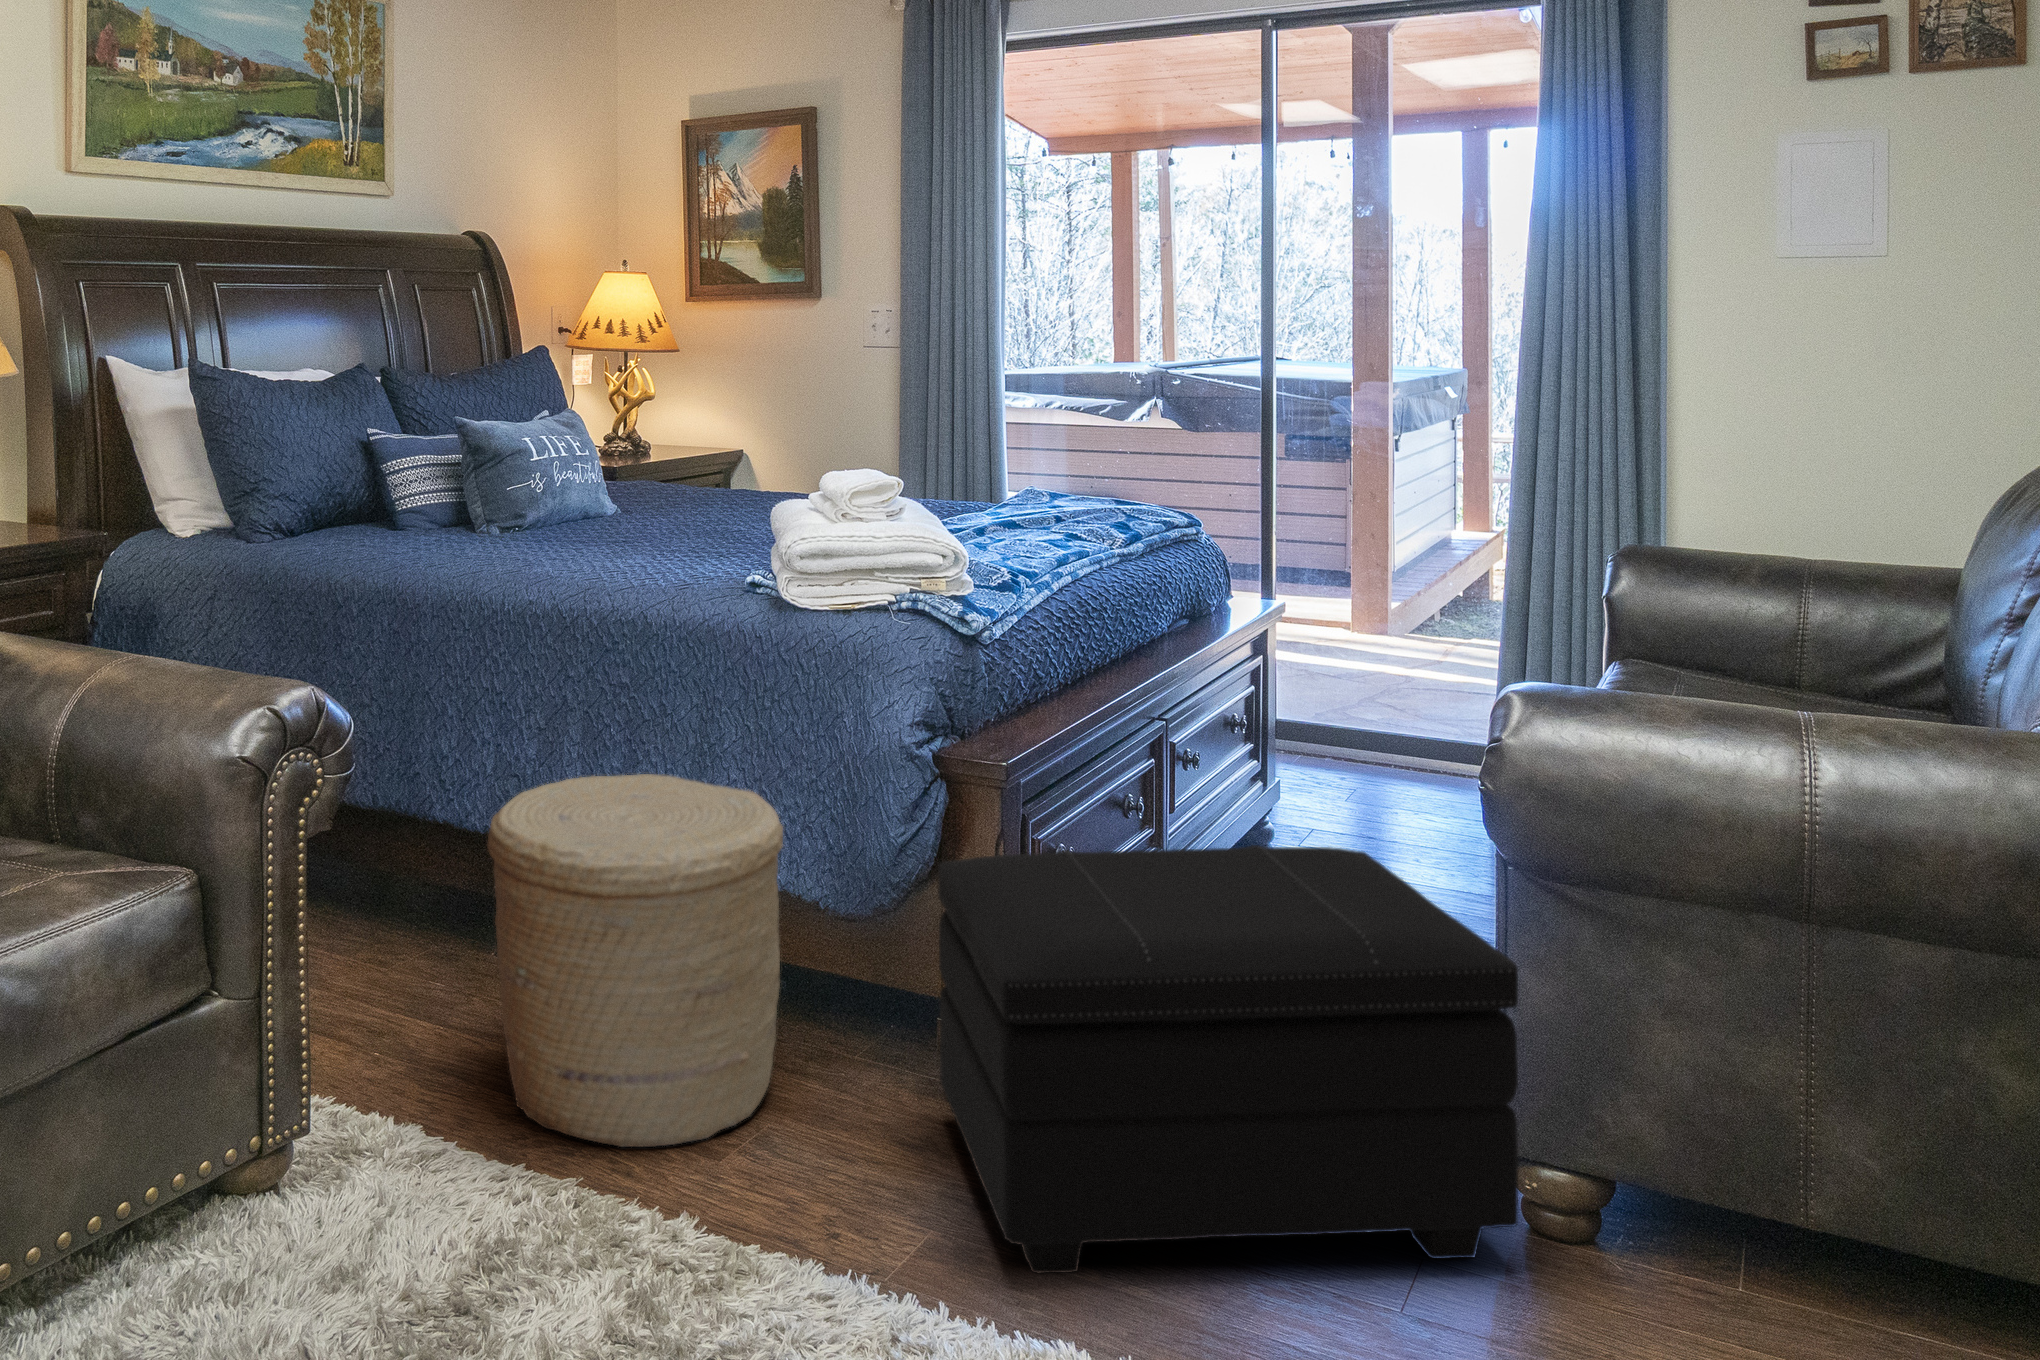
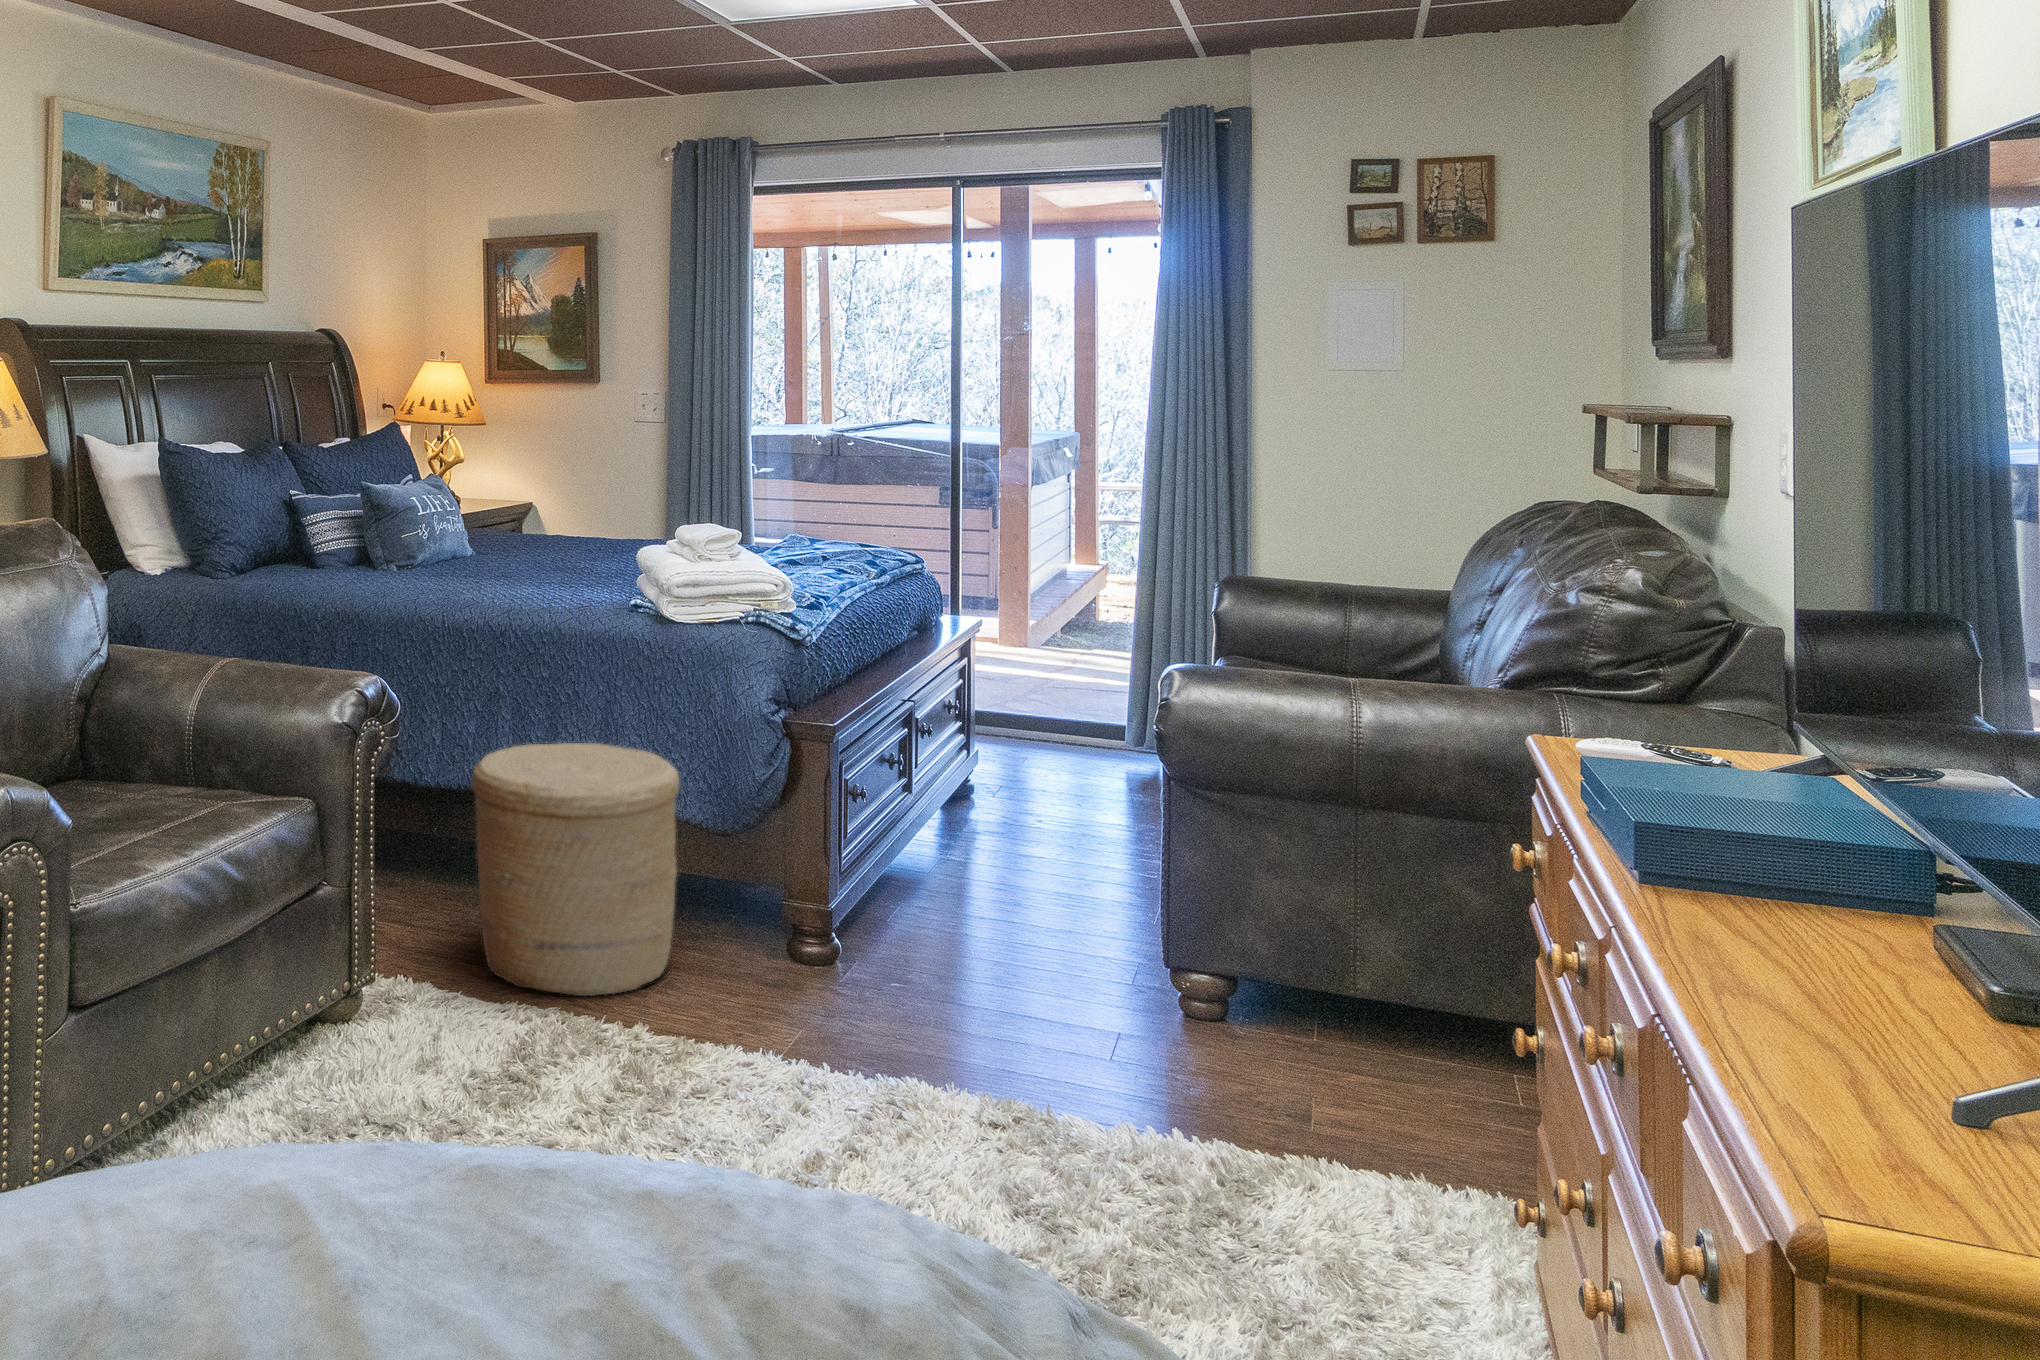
footstool: present [938,845,1518,1273] -> none [791,780,1181,1052]

